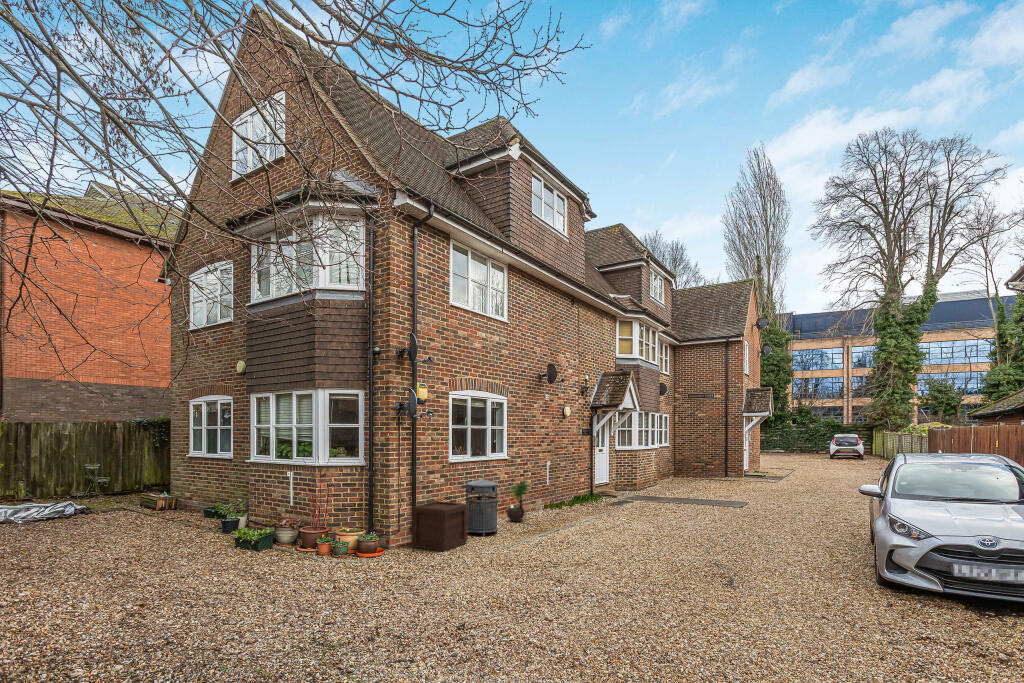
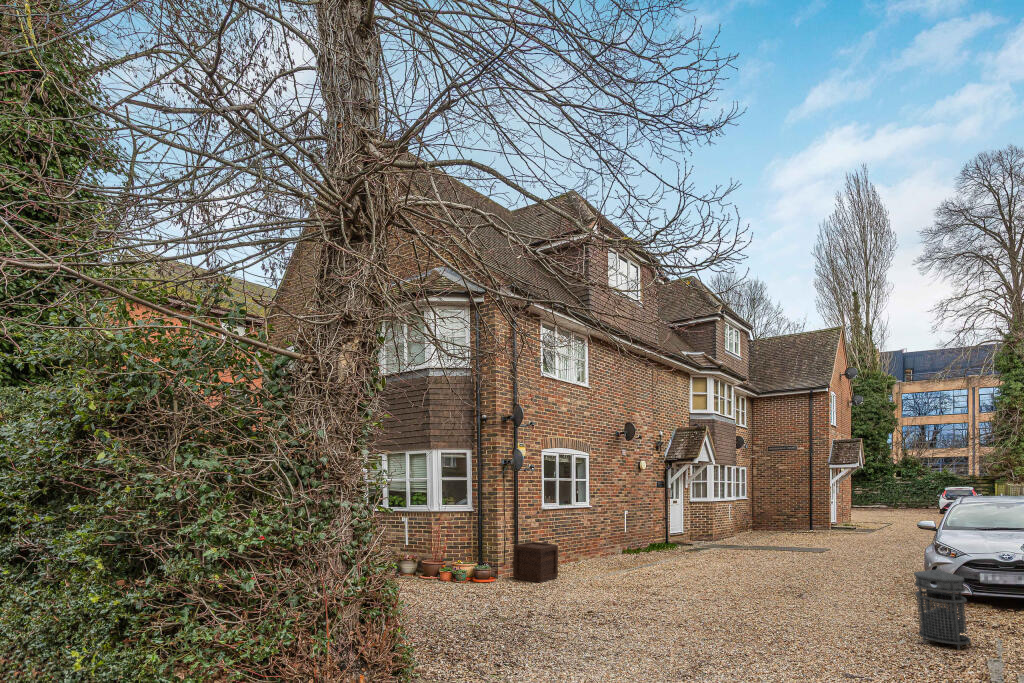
trash can: present [466,479,498,537] -> present [914,570,971,650]
potted tree: present [507,483,528,522] -> none [589,526,610,563]

